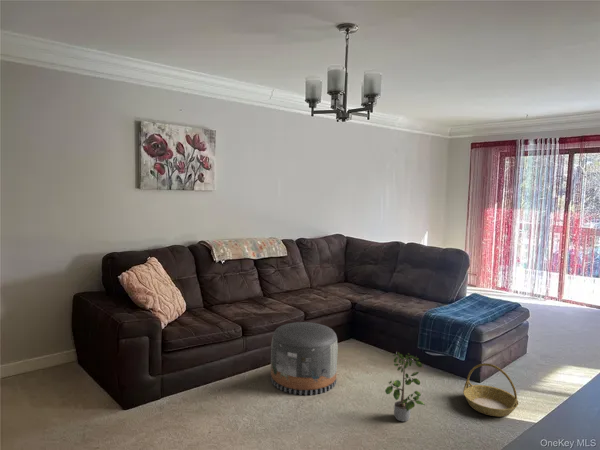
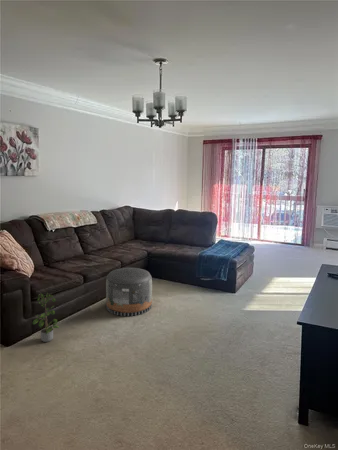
potted plant: present [385,353,425,421] -> present [33,294,59,342]
basket: present [463,363,518,417] -> none [230,279,261,309]

